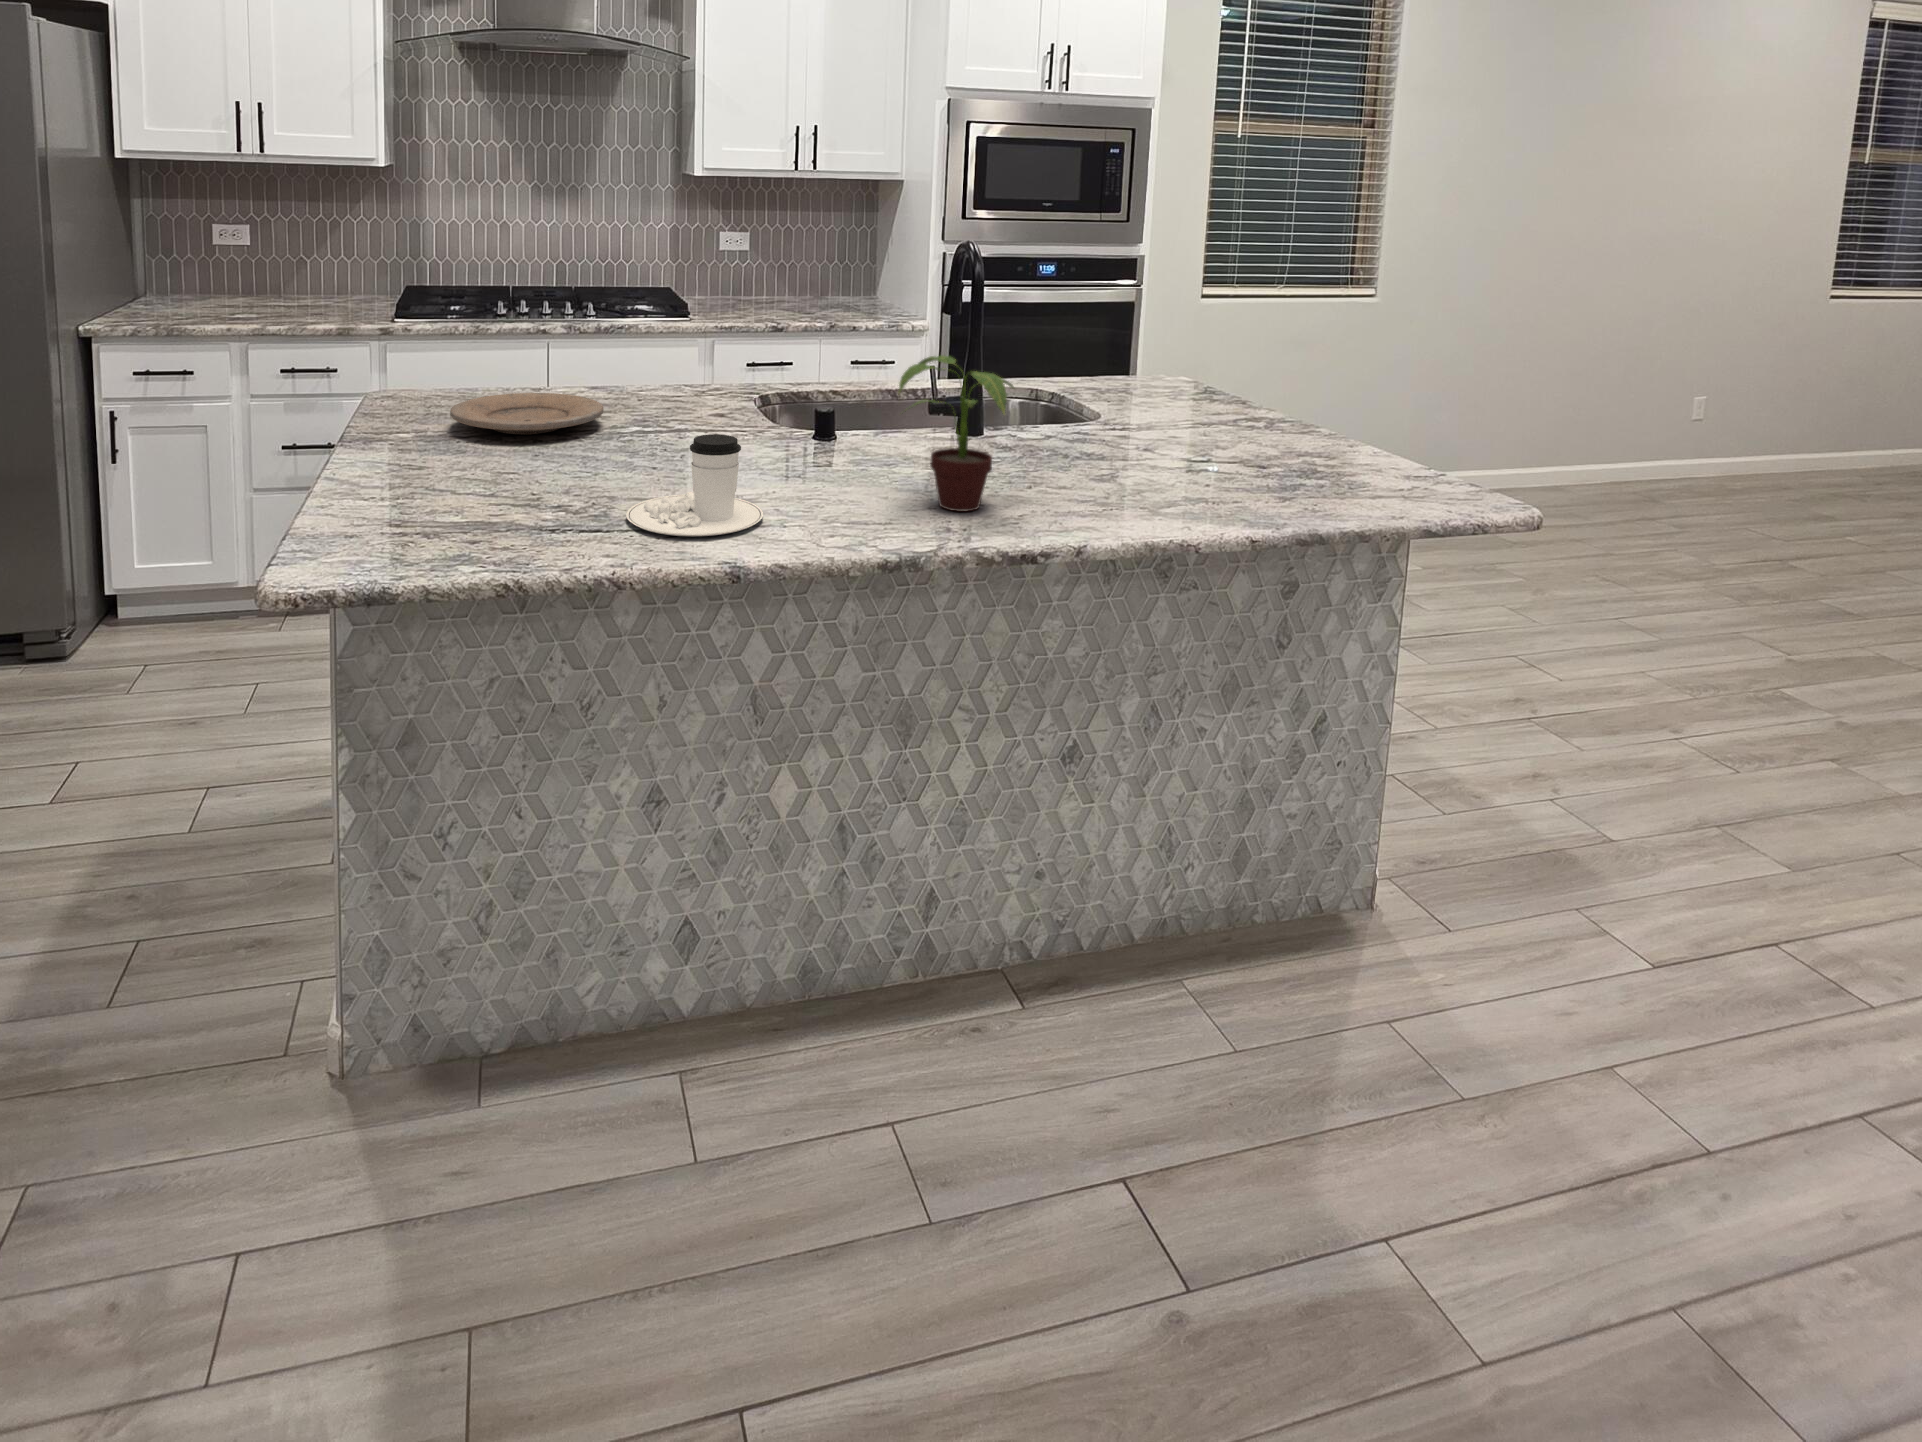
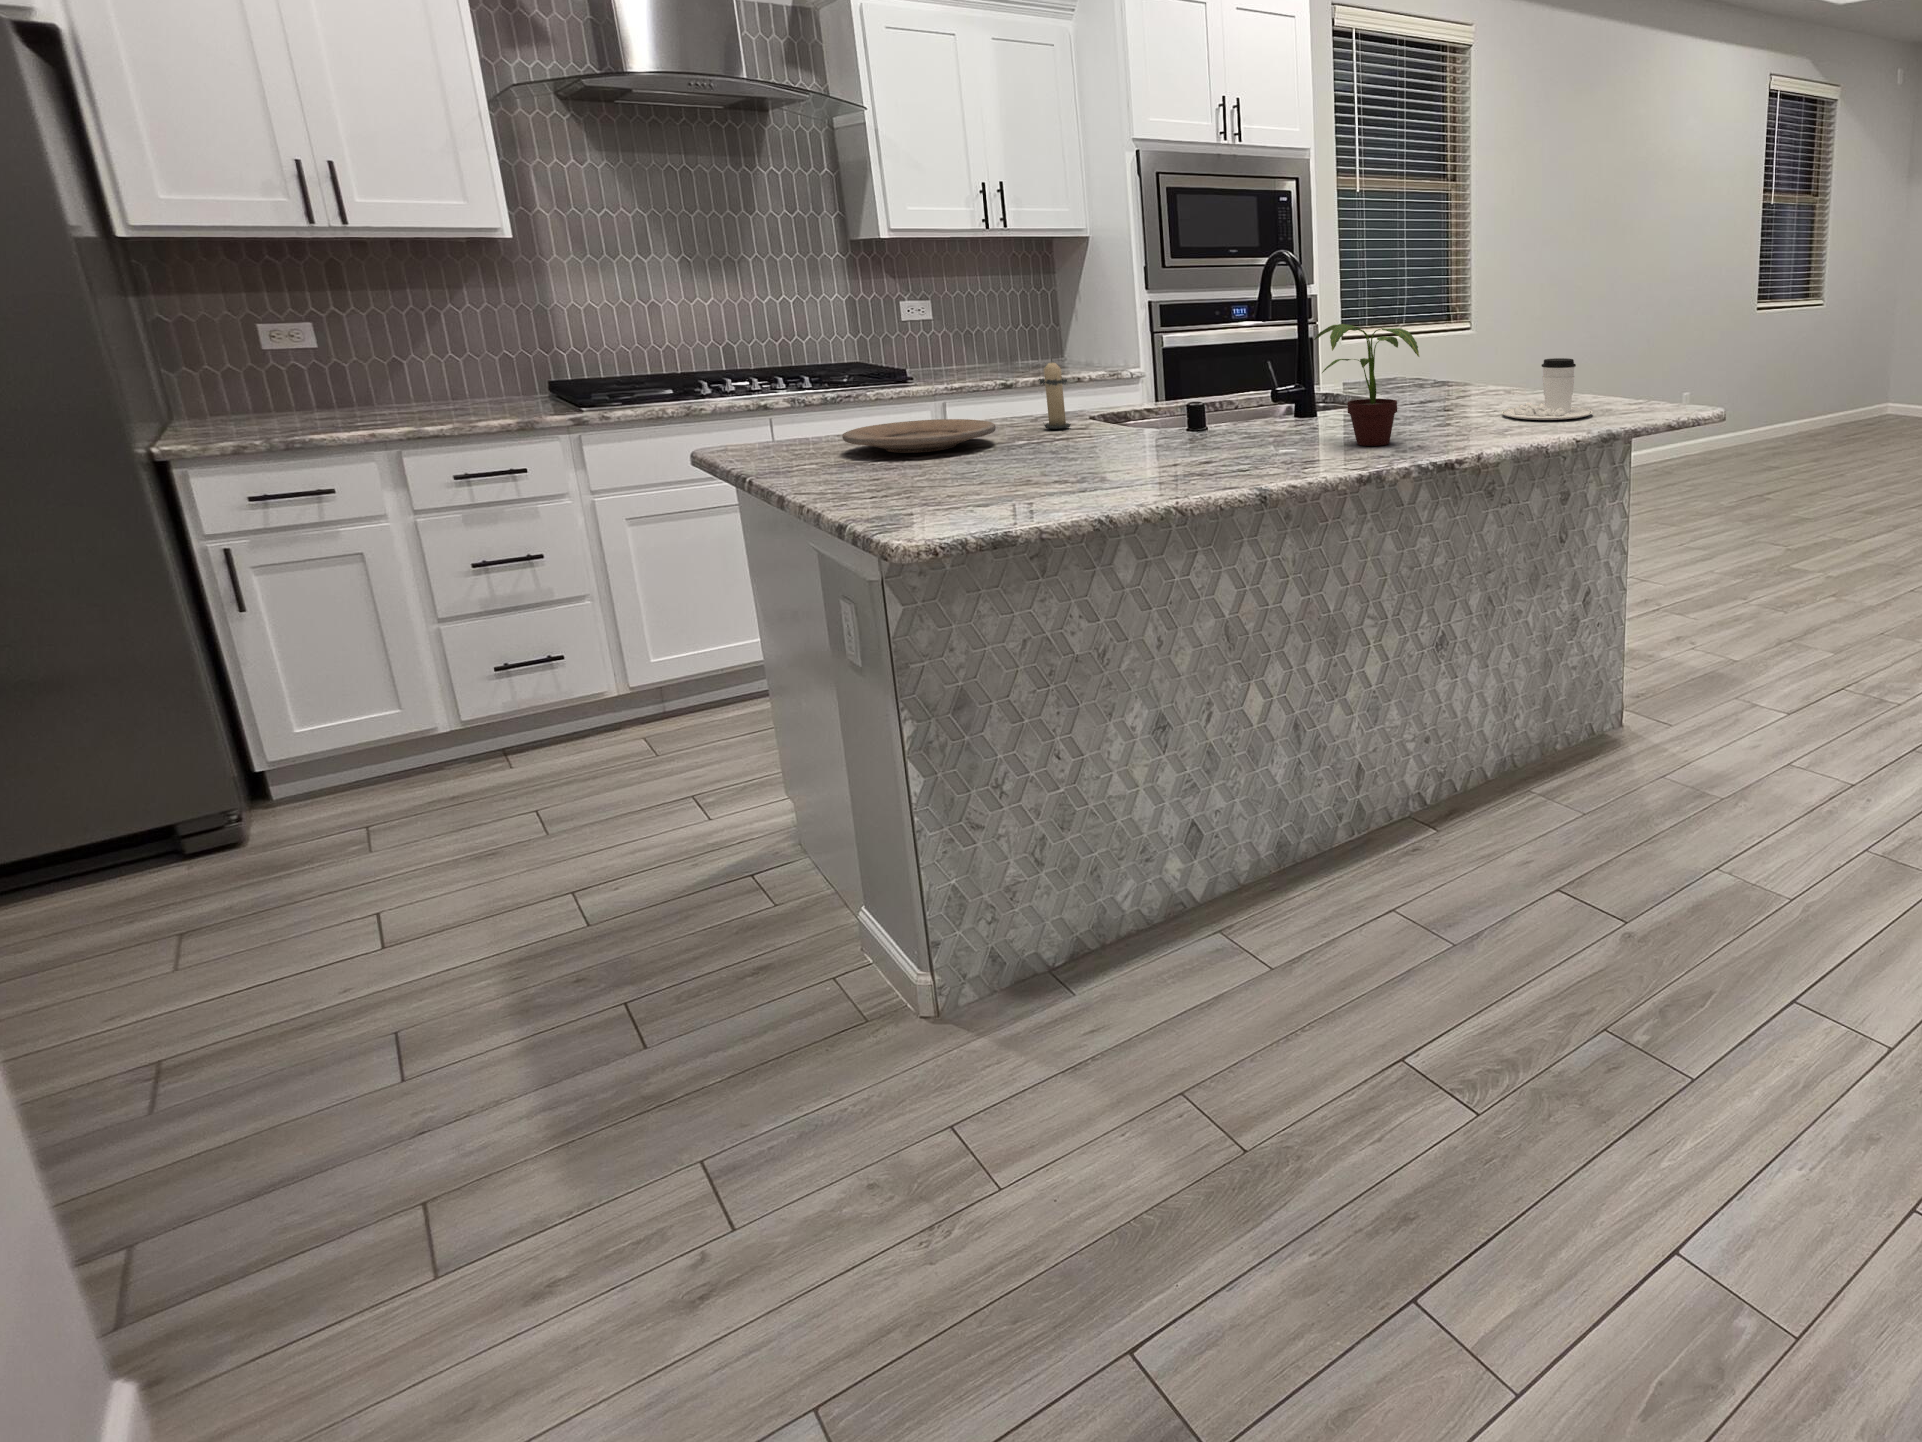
candle: none [668,342,705,419] -> present [1039,358,1071,429]
coffee cup: present [626,434,763,536] -> present [1501,358,1593,420]

